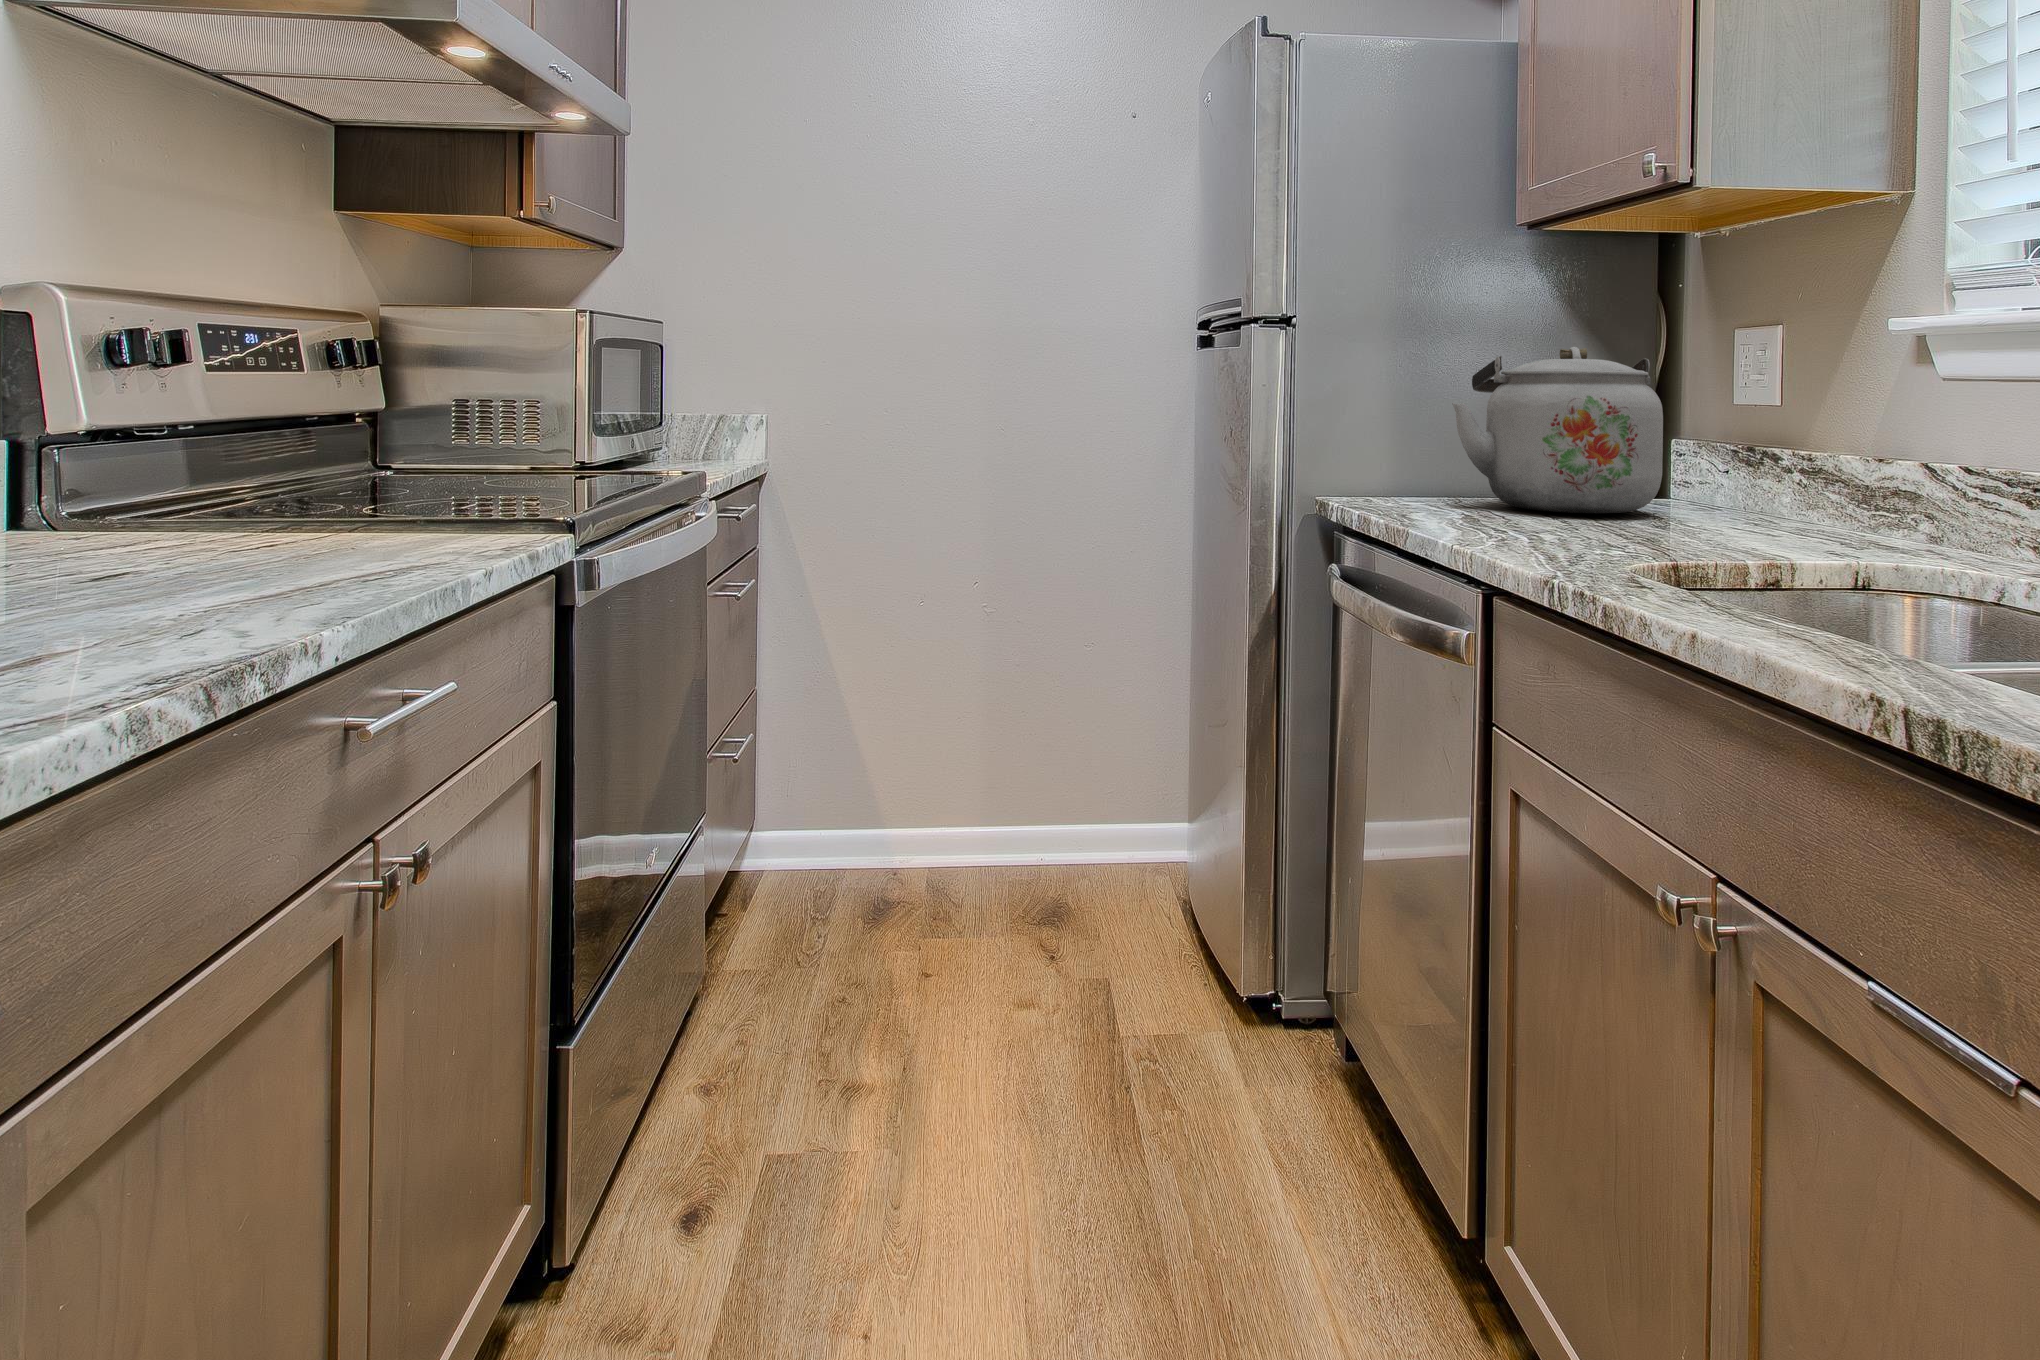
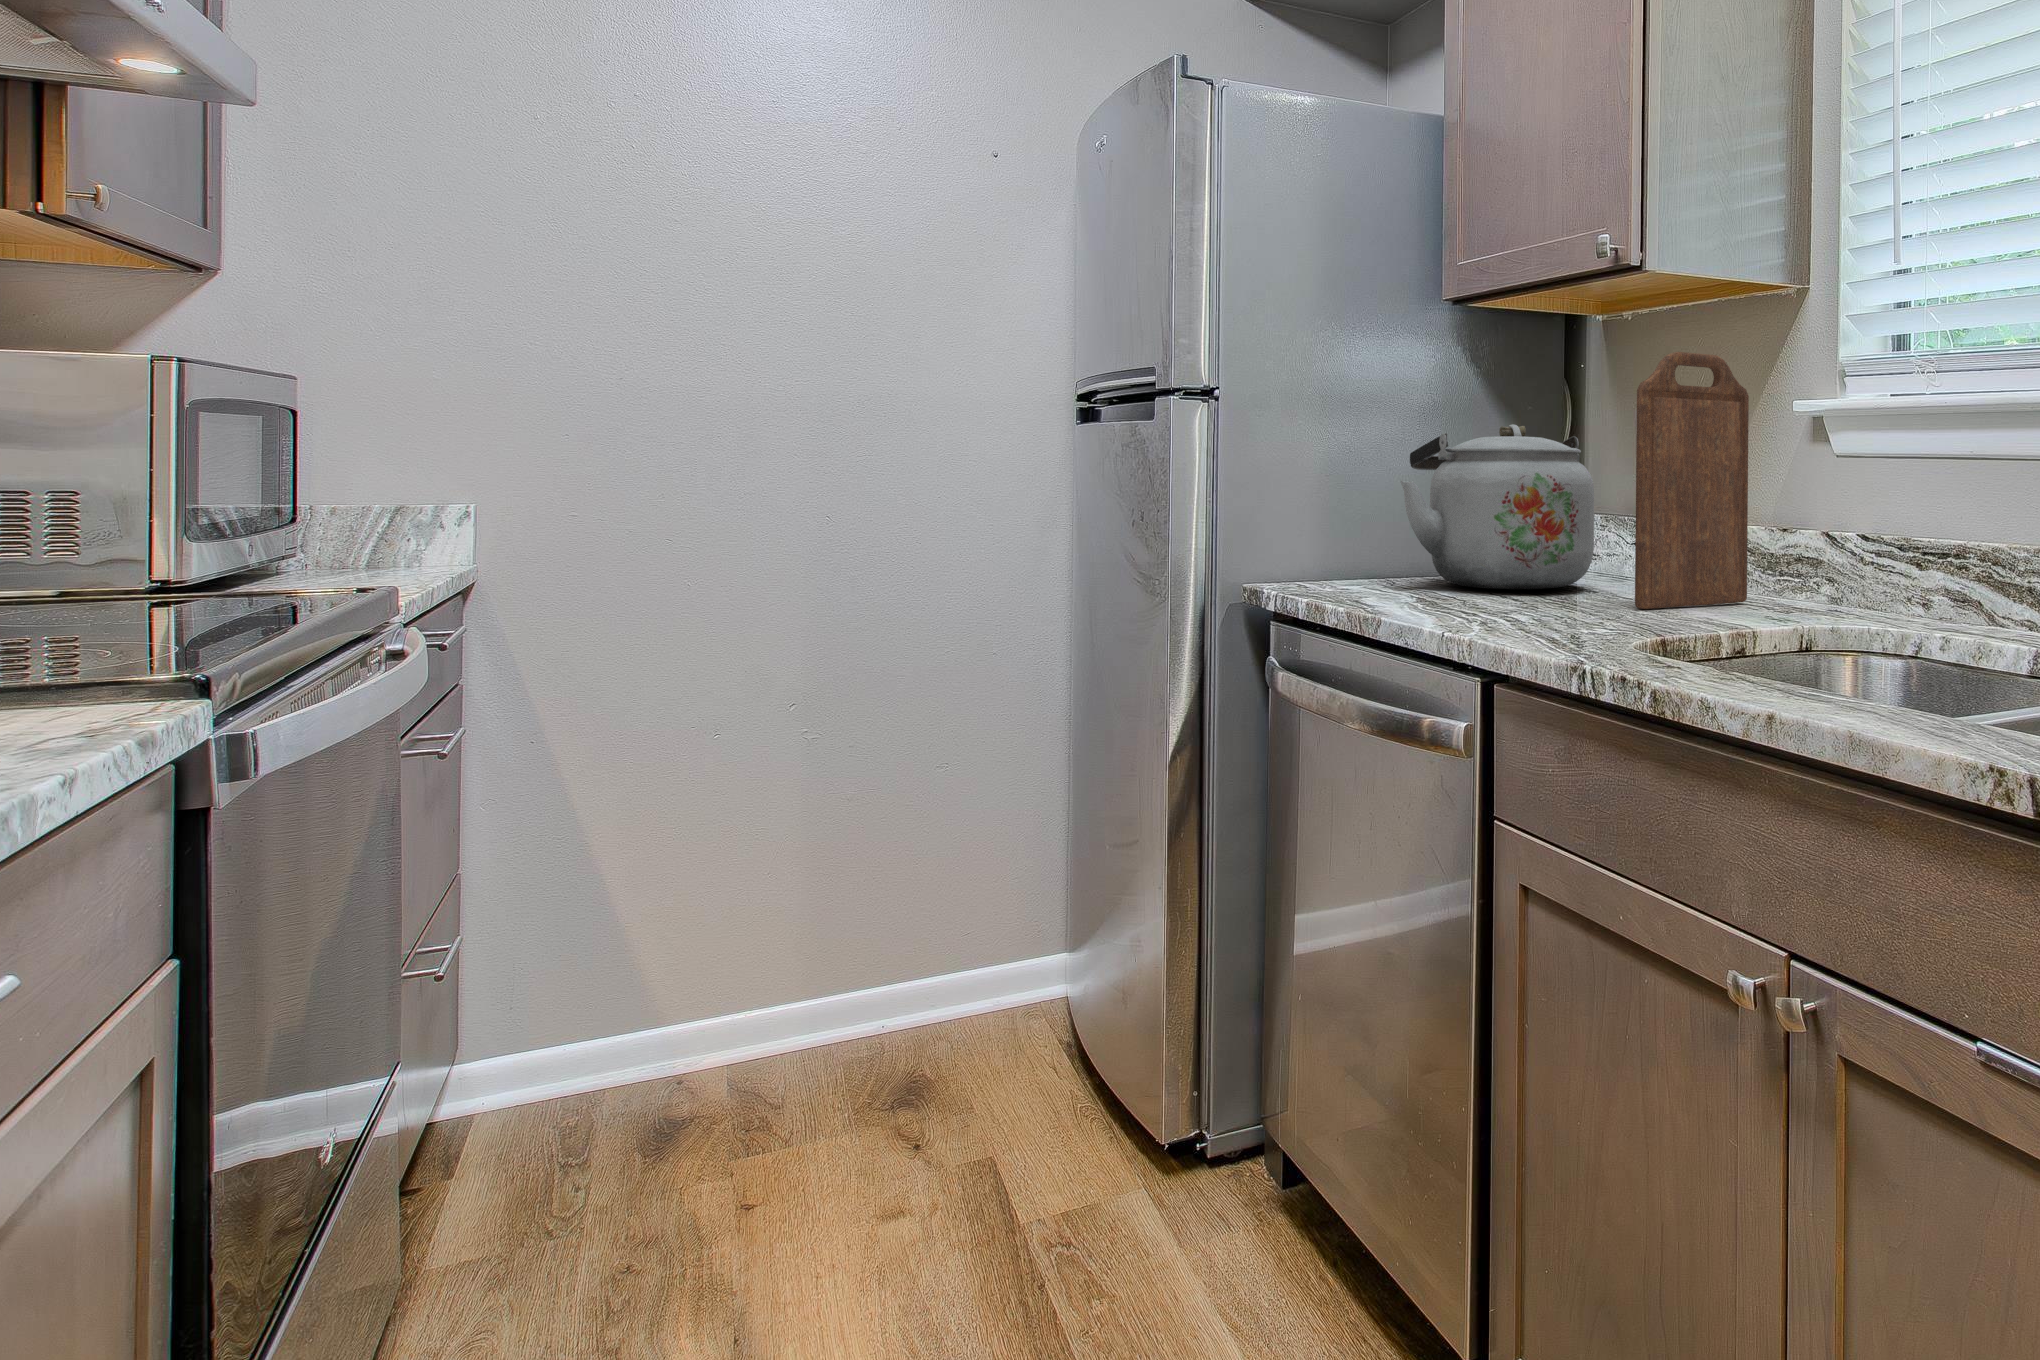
cutting board: none [1682,268,1832,537] -> present [1635,352,1749,609]

